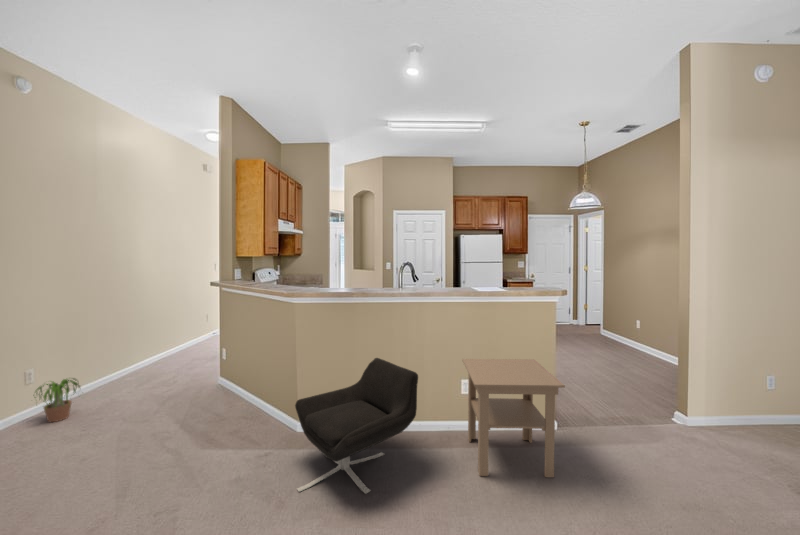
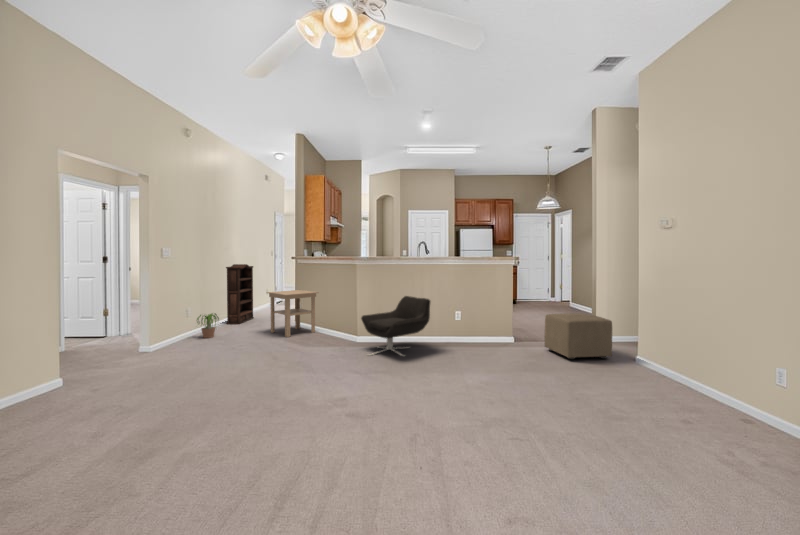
bookshelf: none [119,289,174,379] -> present [226,264,254,324]
side table: present [462,359,565,477] -> present [267,290,318,337]
ottoman: none [622,396,774,509] -> present [544,313,612,360]

